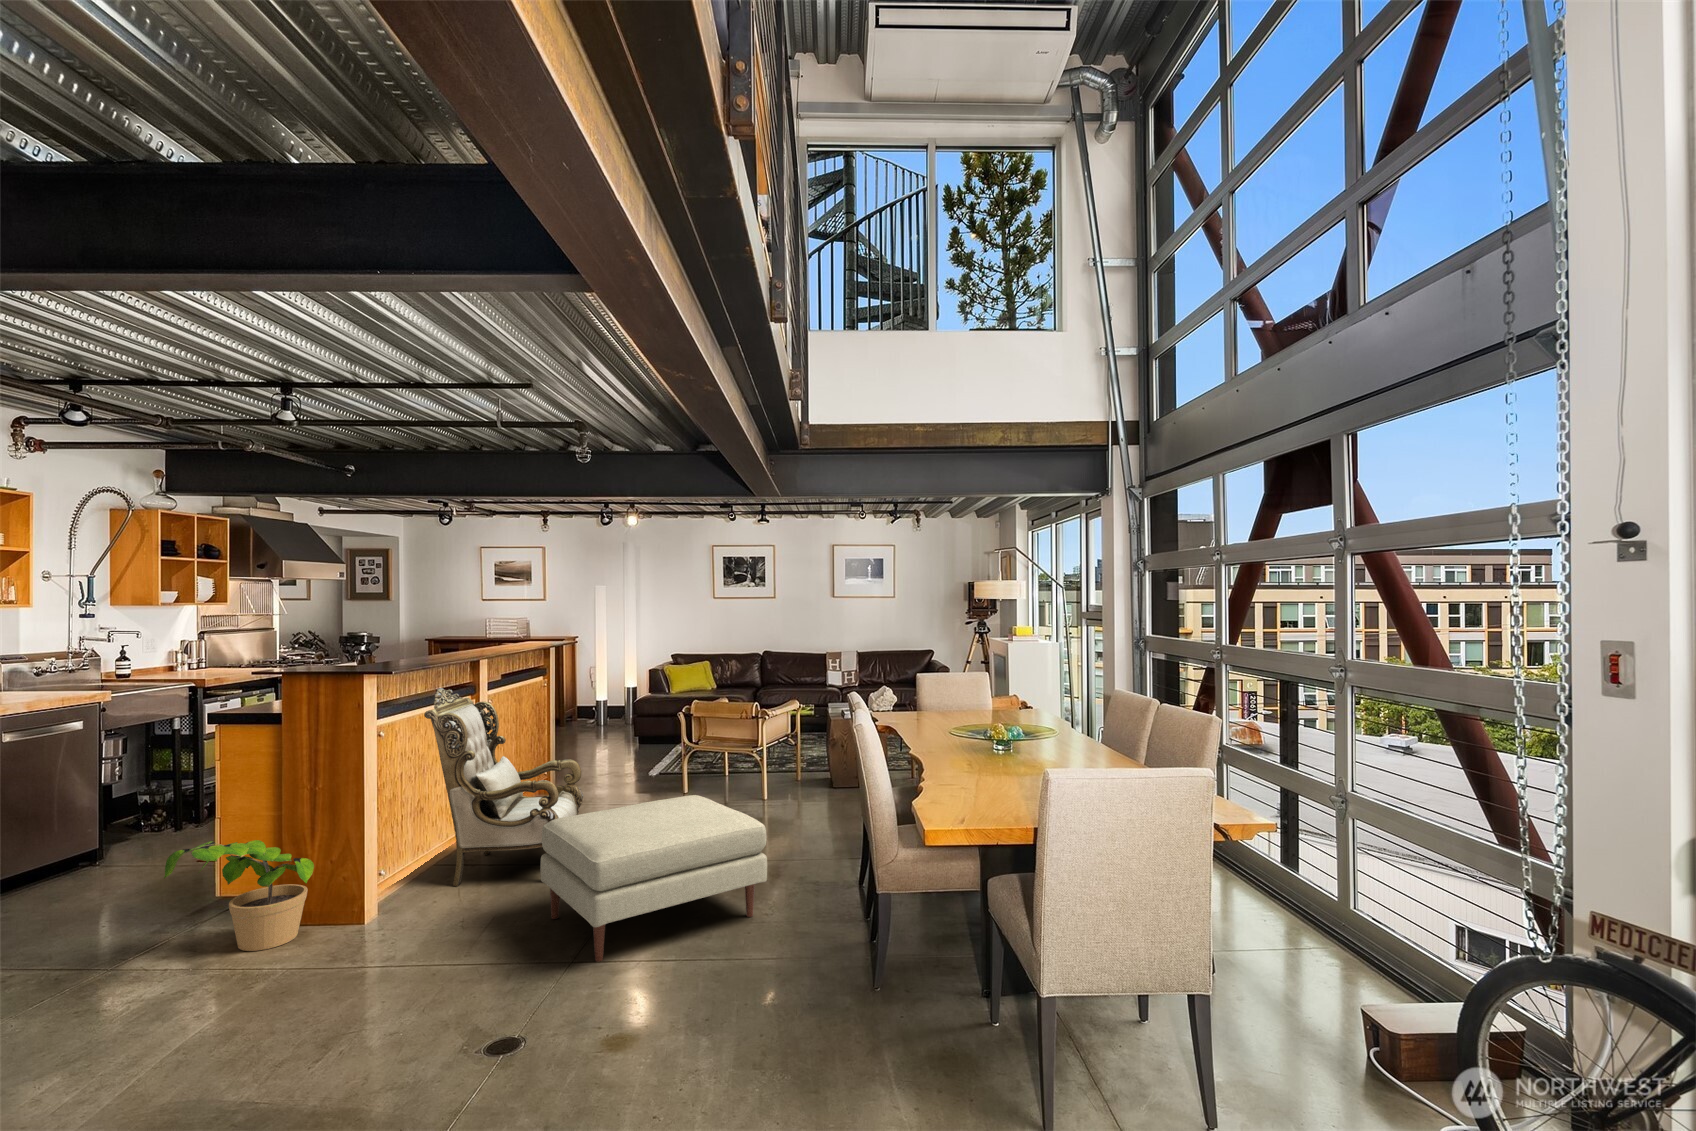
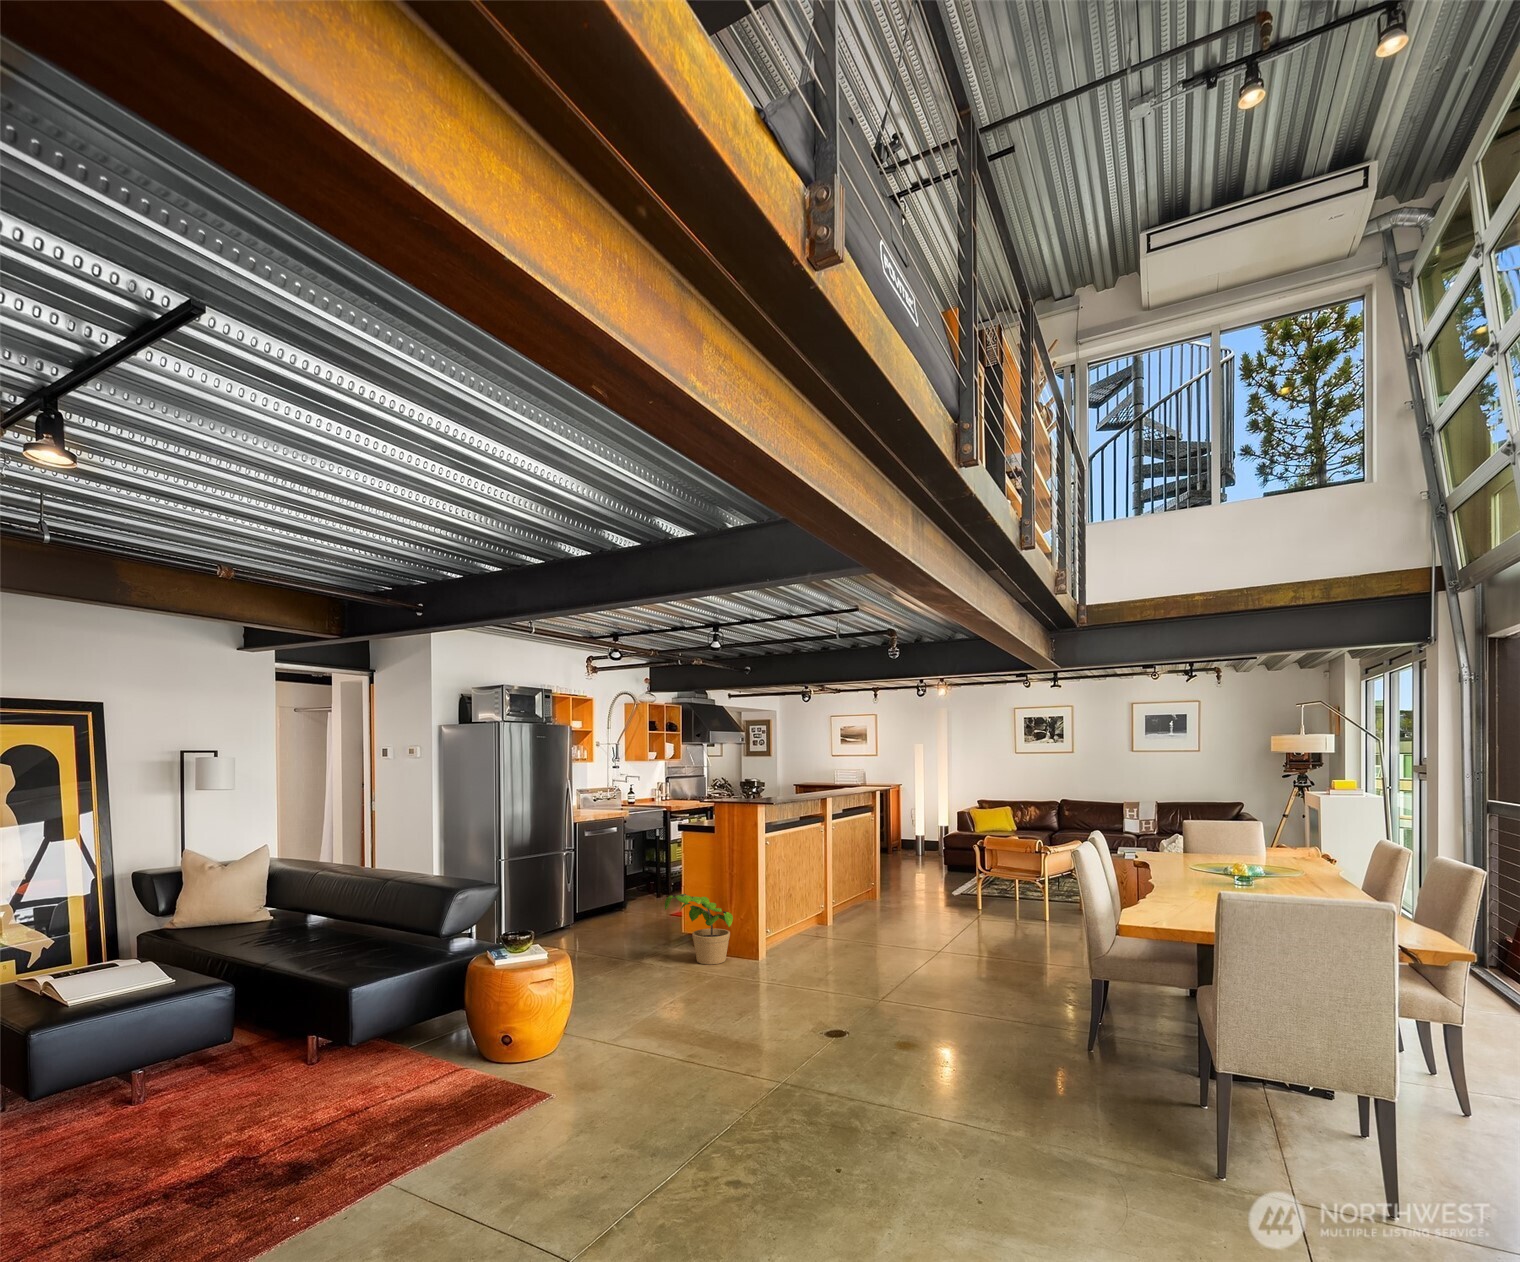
armchair: present [424,688,583,886] -> none [790,814,895,956]
ottoman: present [540,795,767,962] -> none [862,902,1021,1003]

